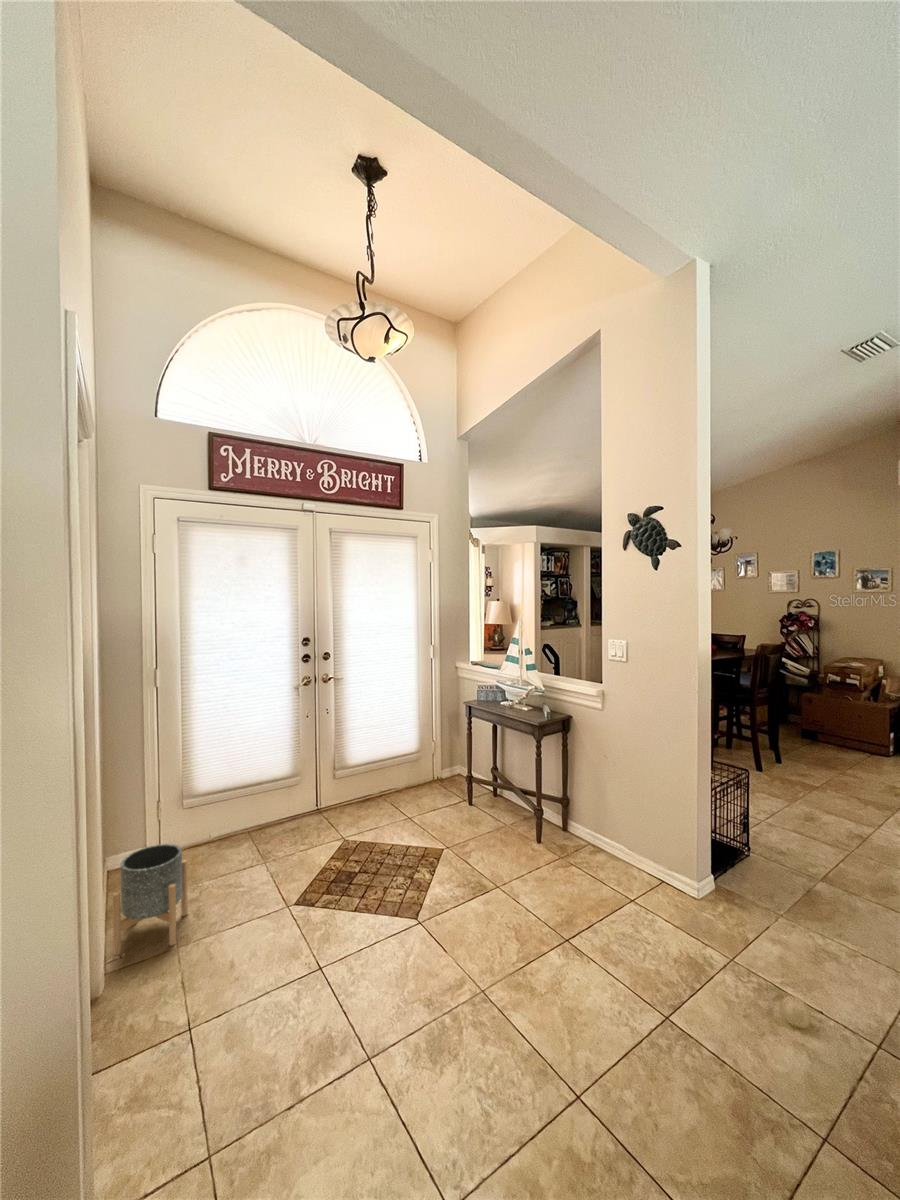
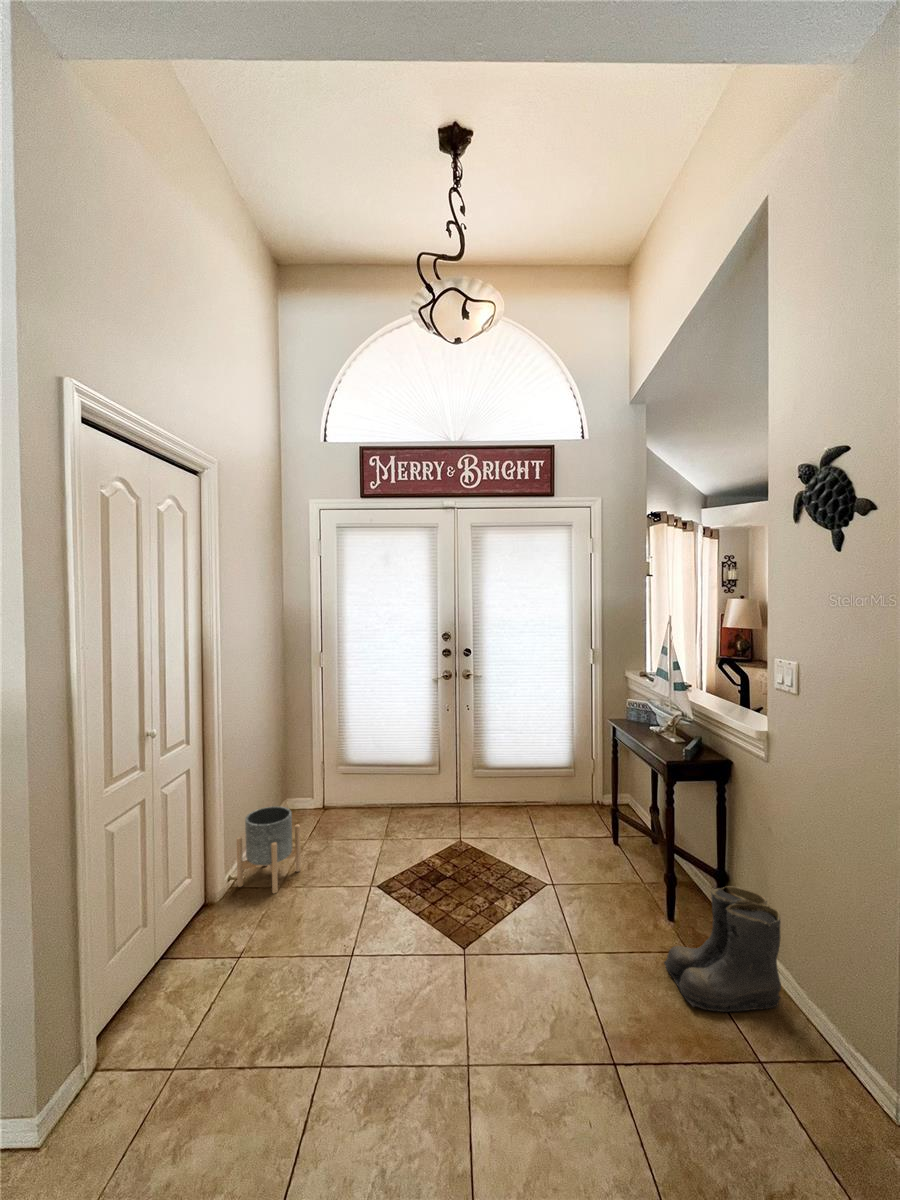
boots: none [566,803,646,895] -> present [664,886,781,1012]

